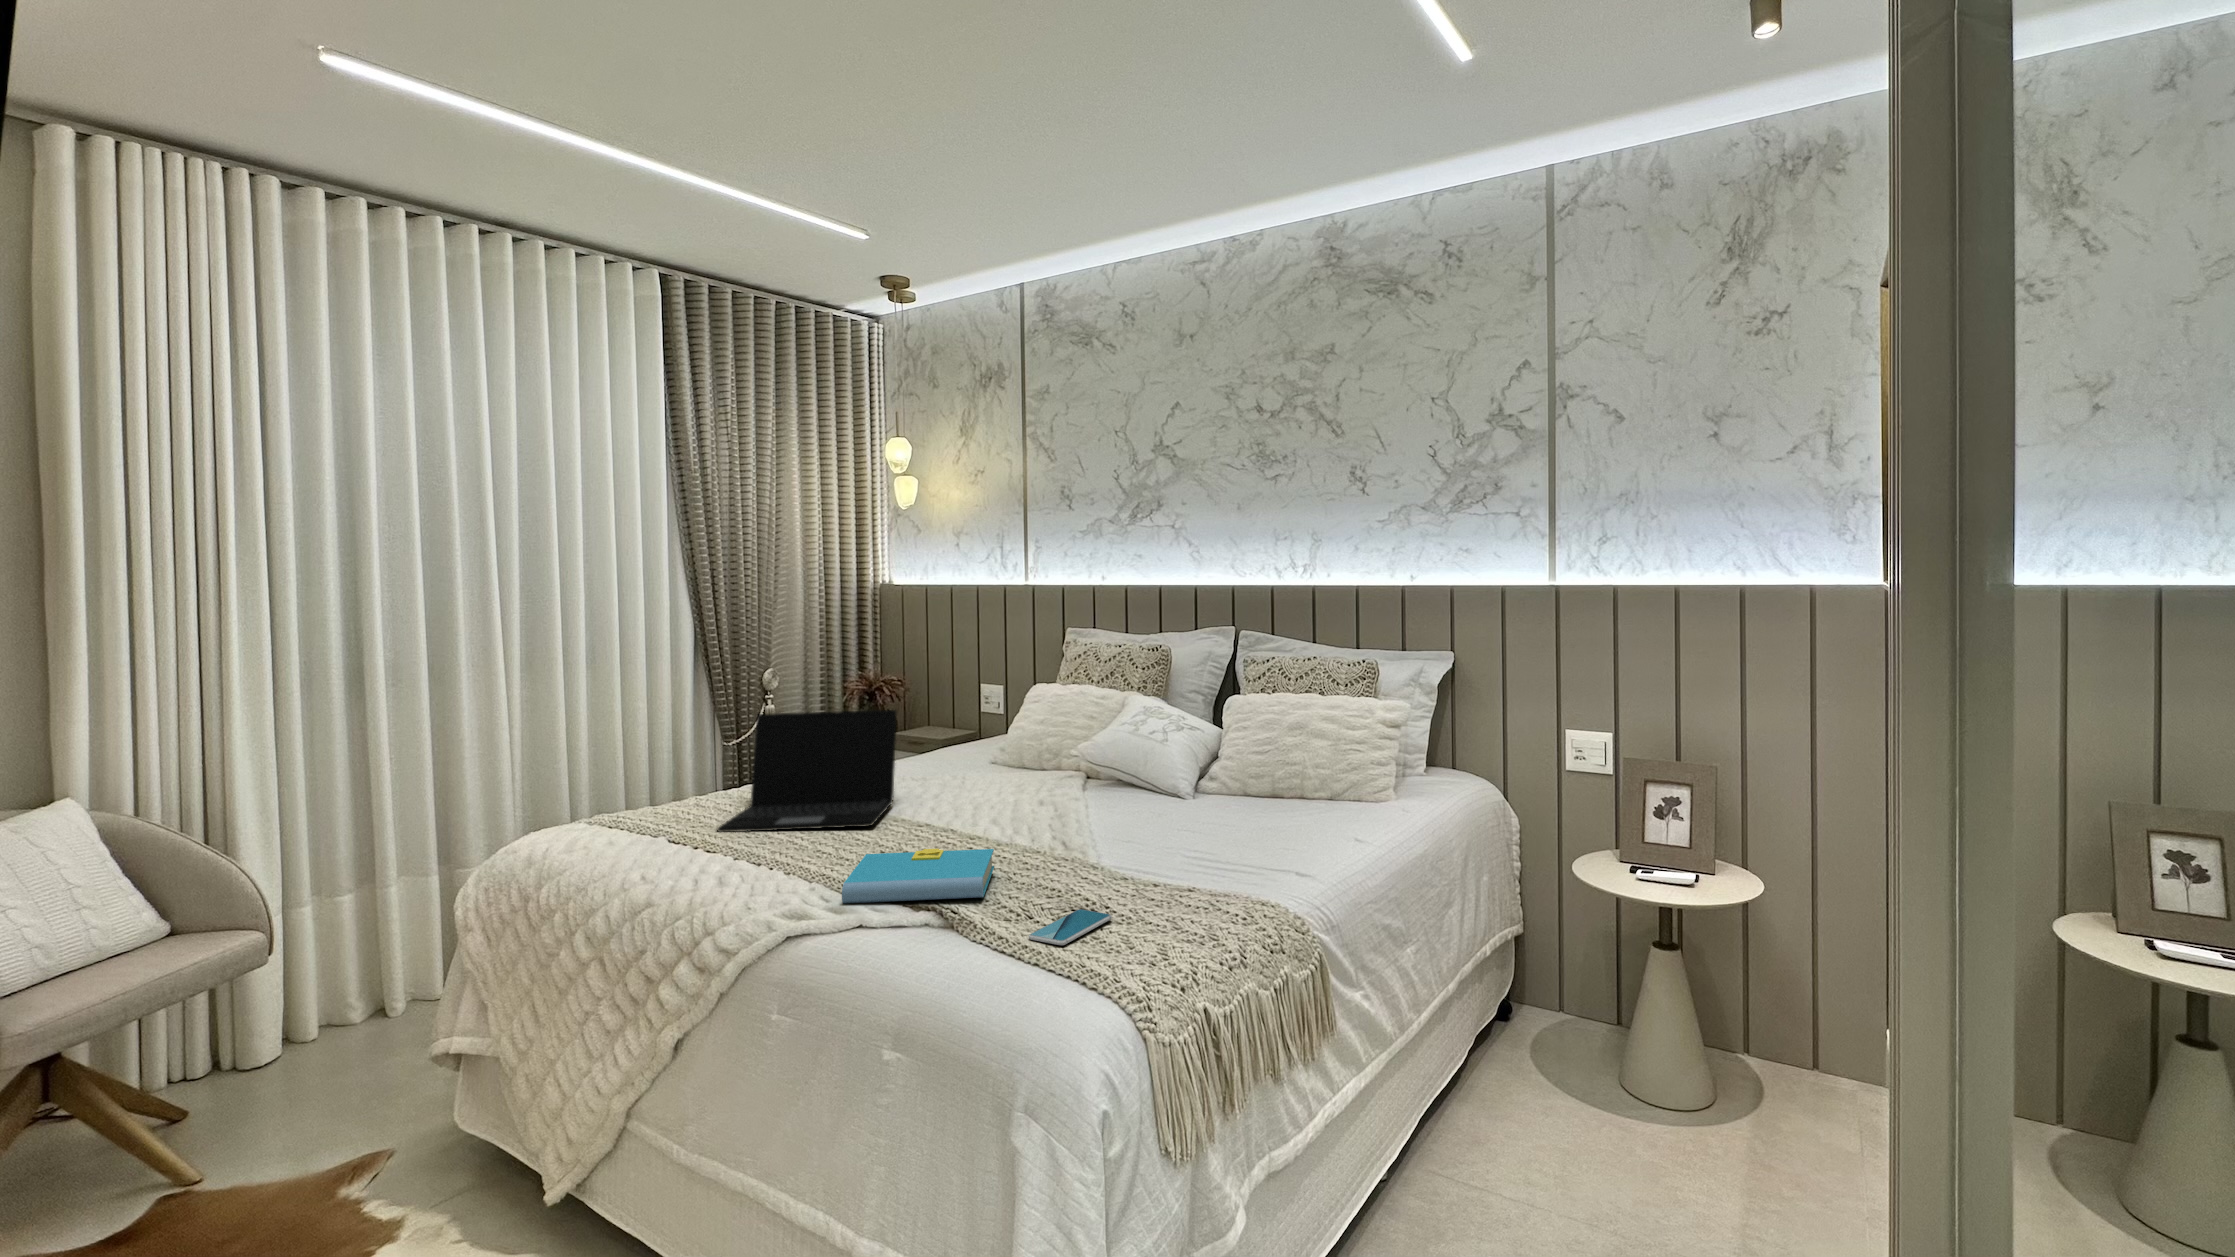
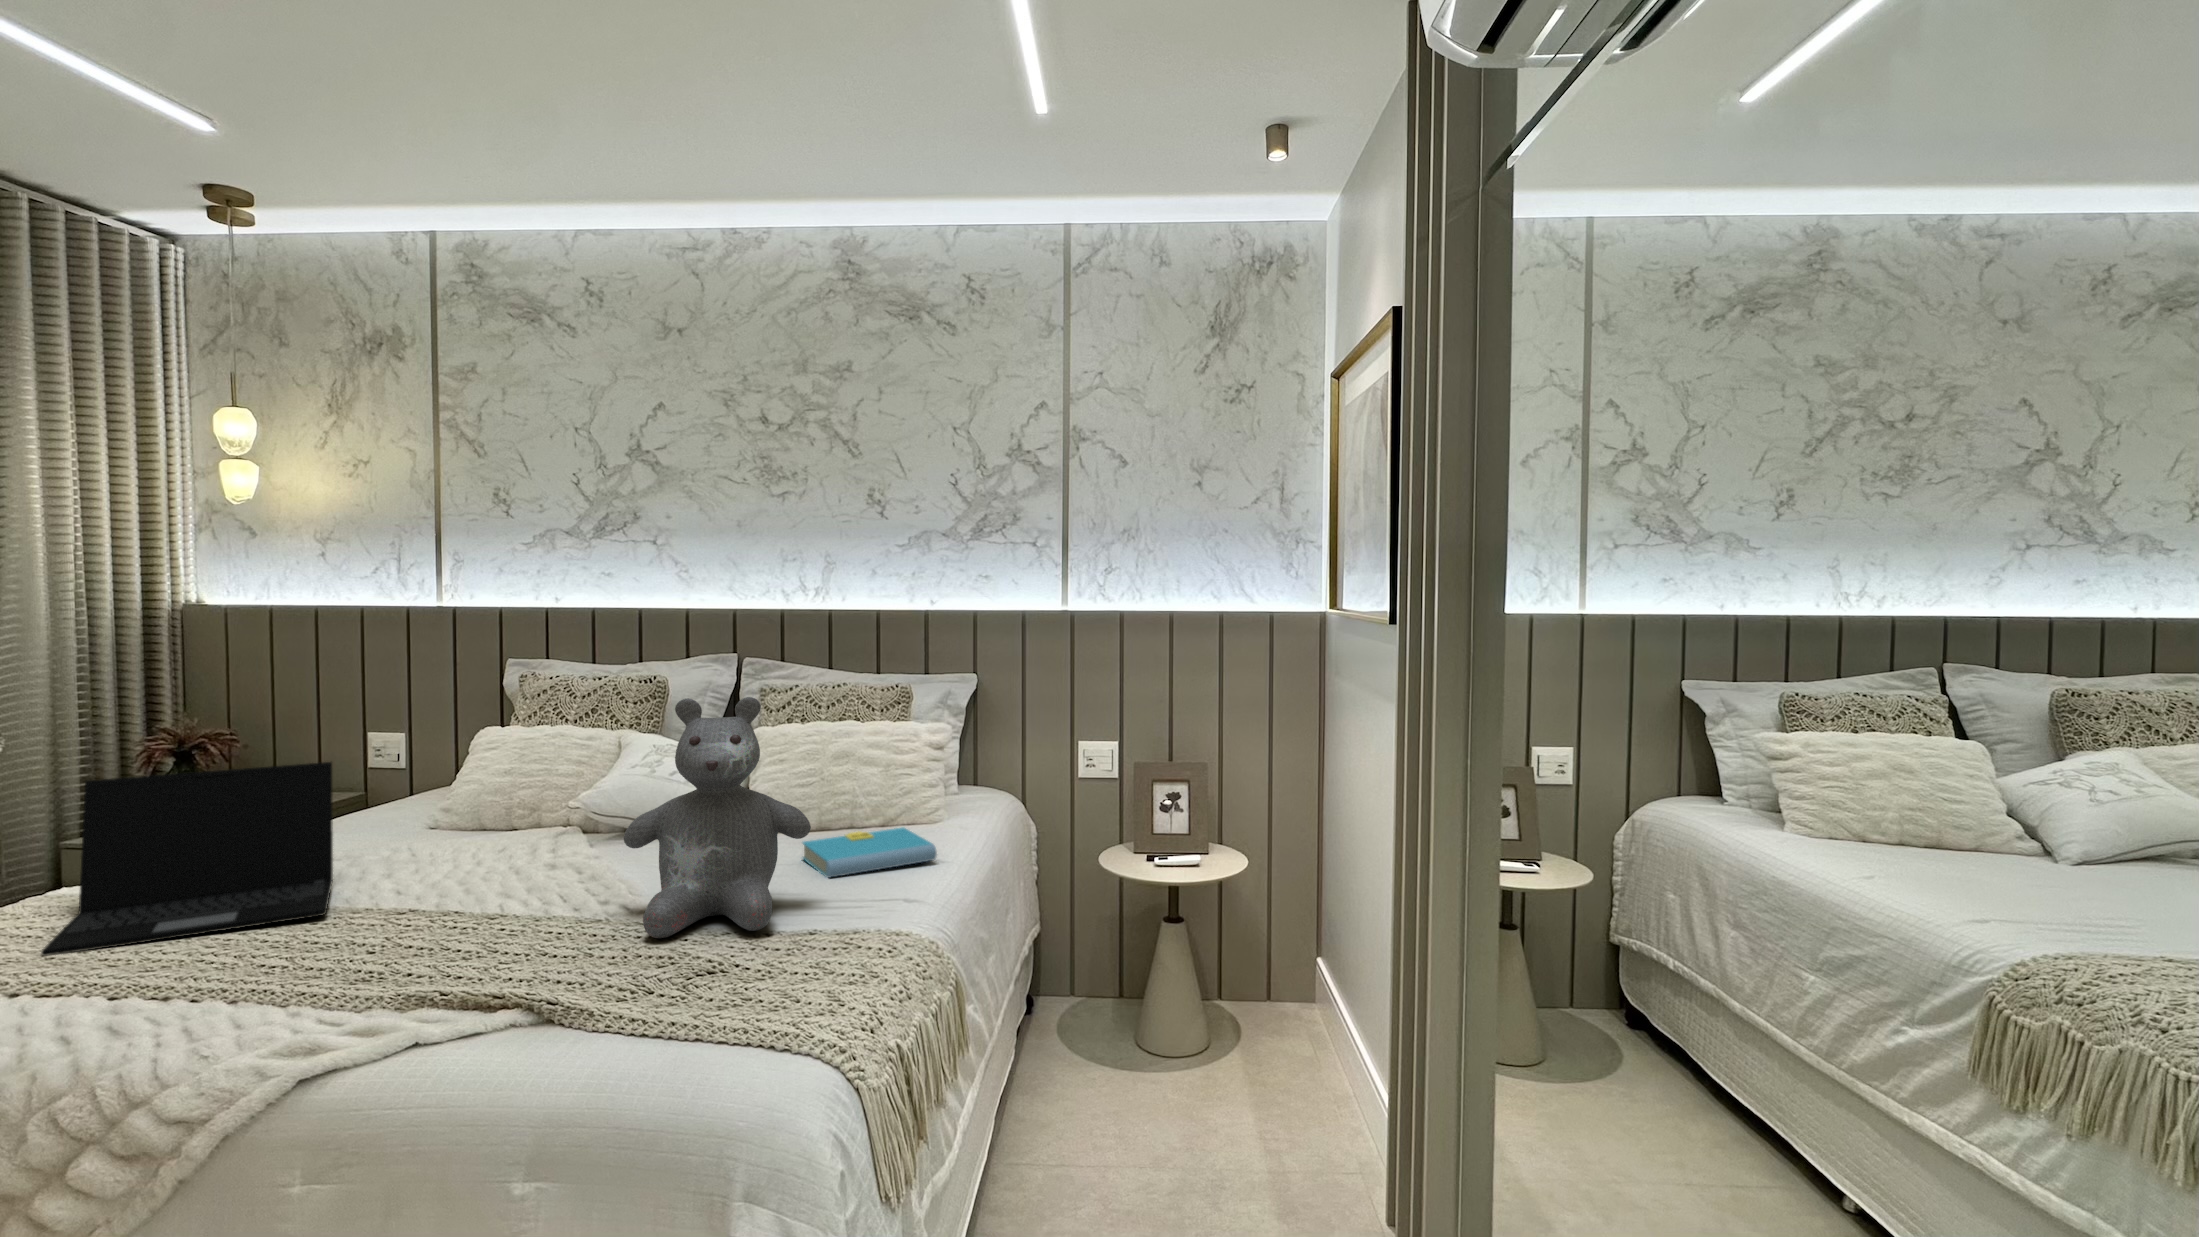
teddy bear: none [1057,671,1210,882] -> present [624,697,811,938]
book: present [842,849,994,903] -> present [803,828,937,878]
smartphone: present [1029,909,1112,945] -> none [667,970,751,1014]

